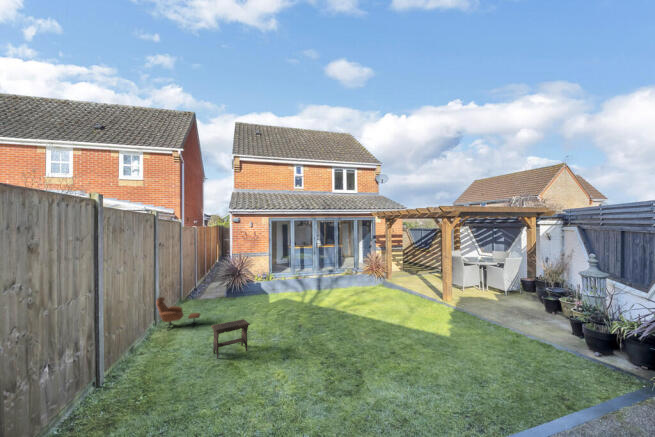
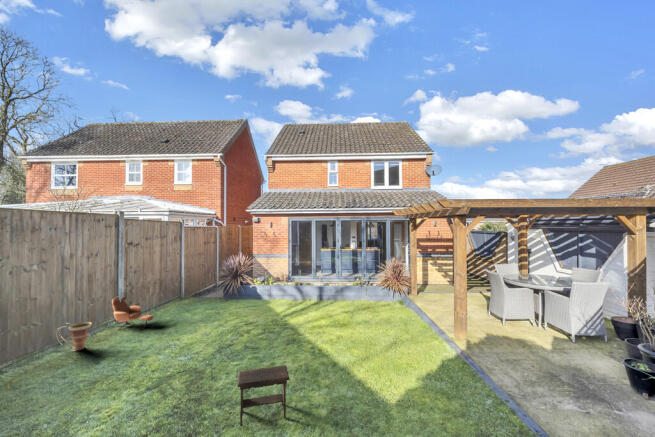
footstool: present [211,319,250,359] -> present [237,366,289,426]
basket: none [136,321,168,350] -> present [63,322,91,350]

